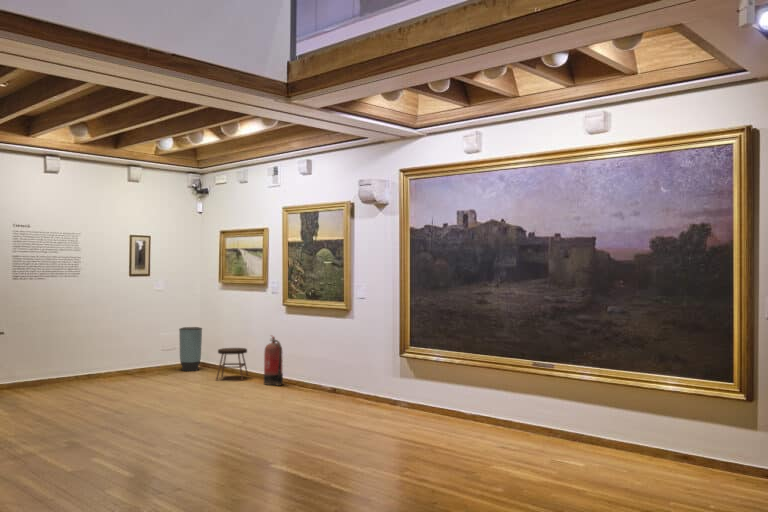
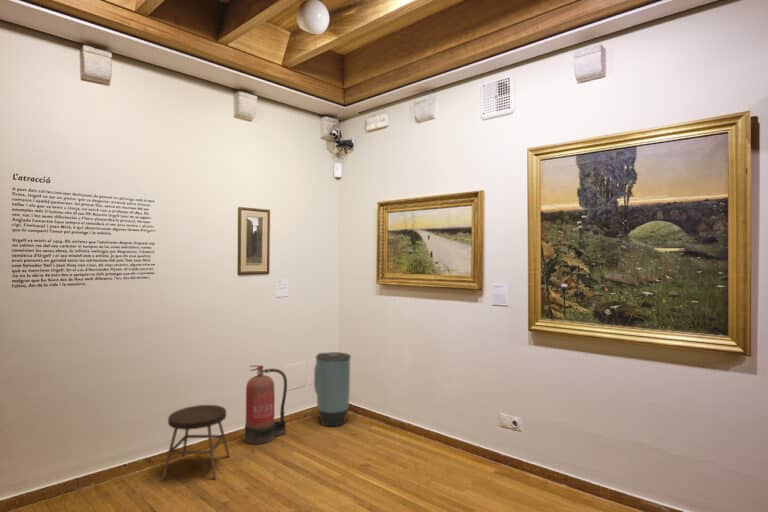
fire extinguisher: present [264,336,283,386] -> present [245,365,287,444]
stool: present [216,348,248,380] -> present [162,405,230,480]

